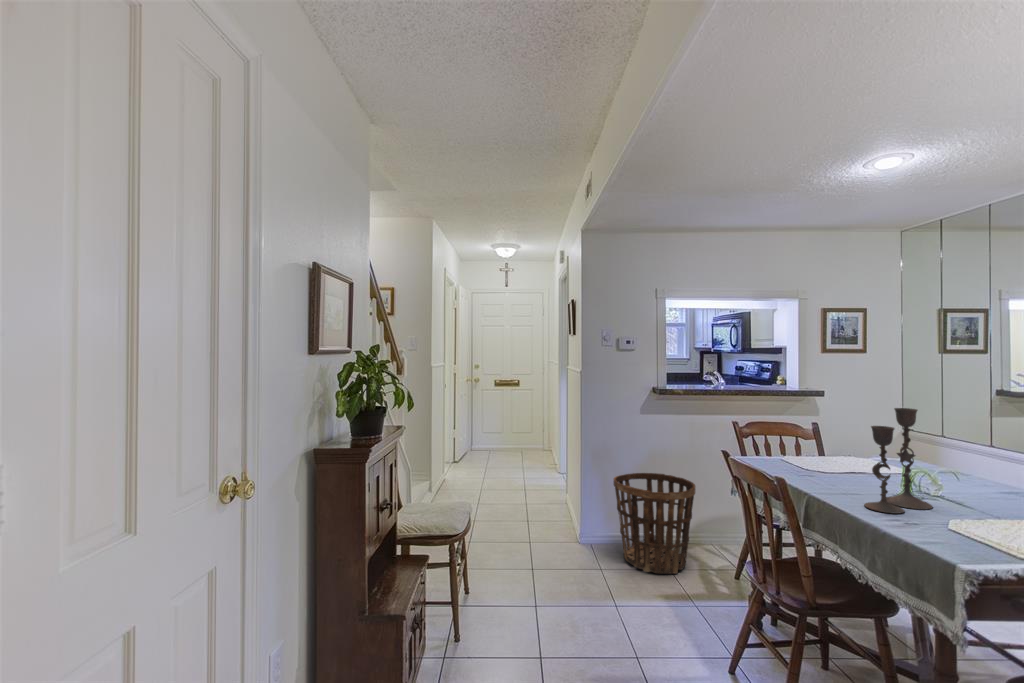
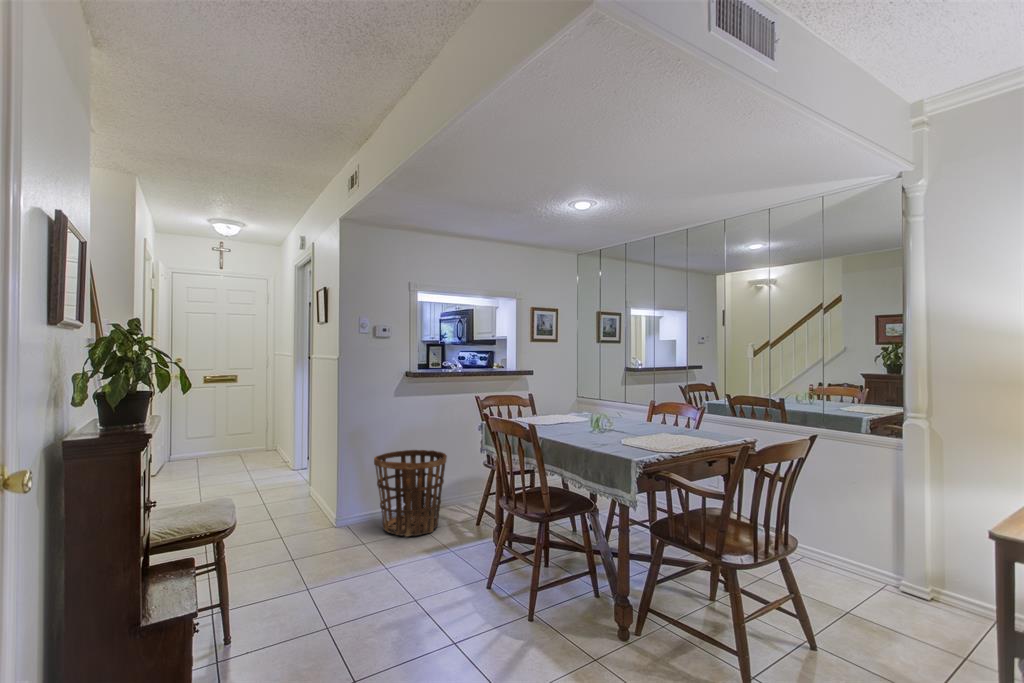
candlestick: present [864,408,933,514] -> none [576,374,609,442]

